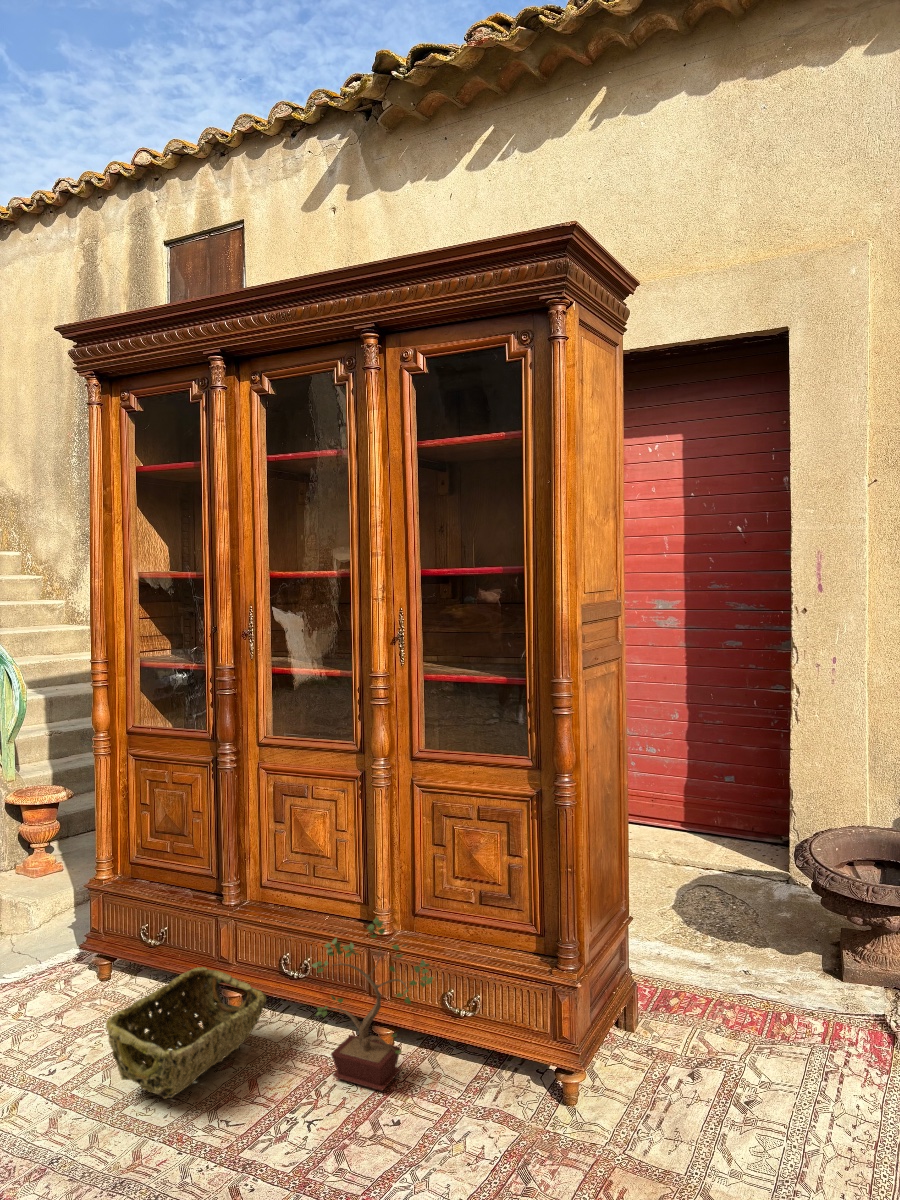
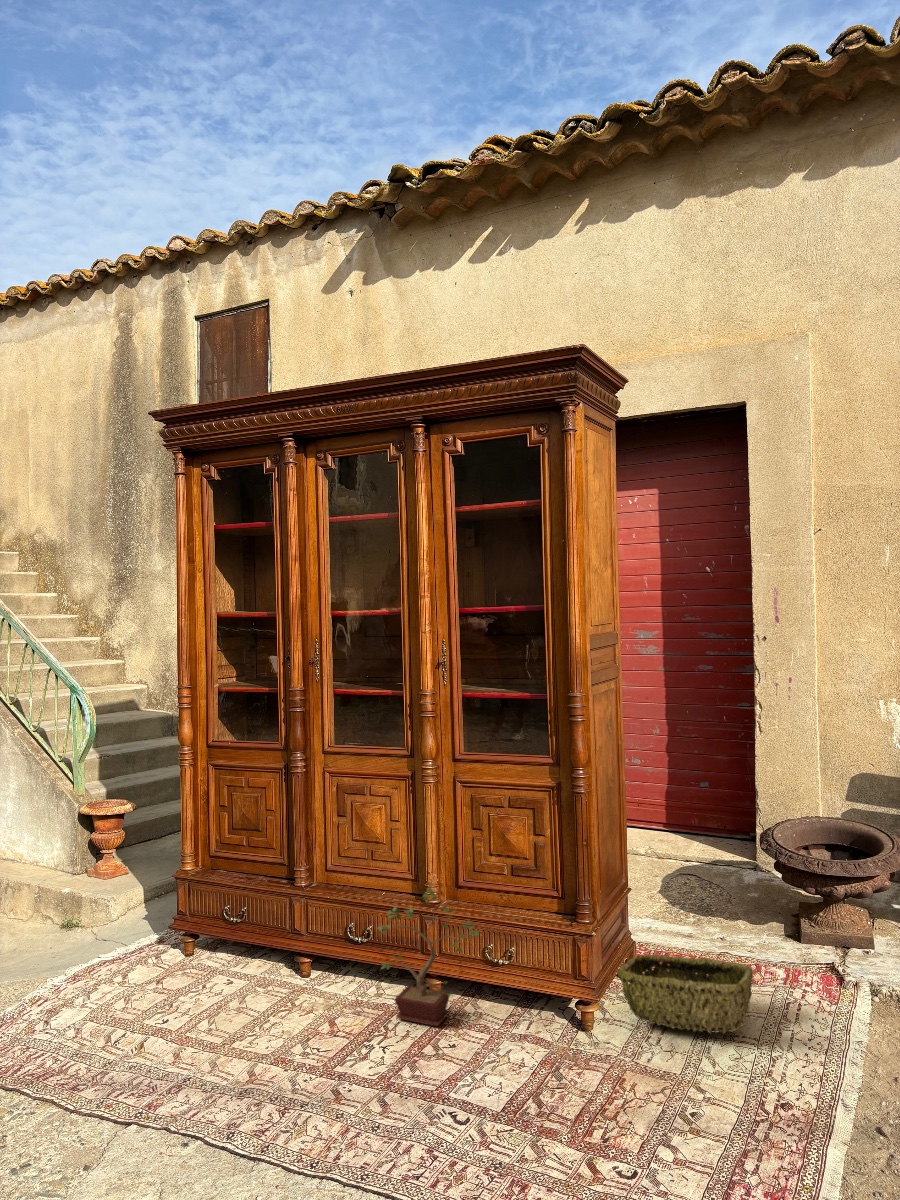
woven basket: present [106,967,266,1098] -> present [617,954,753,1034]

